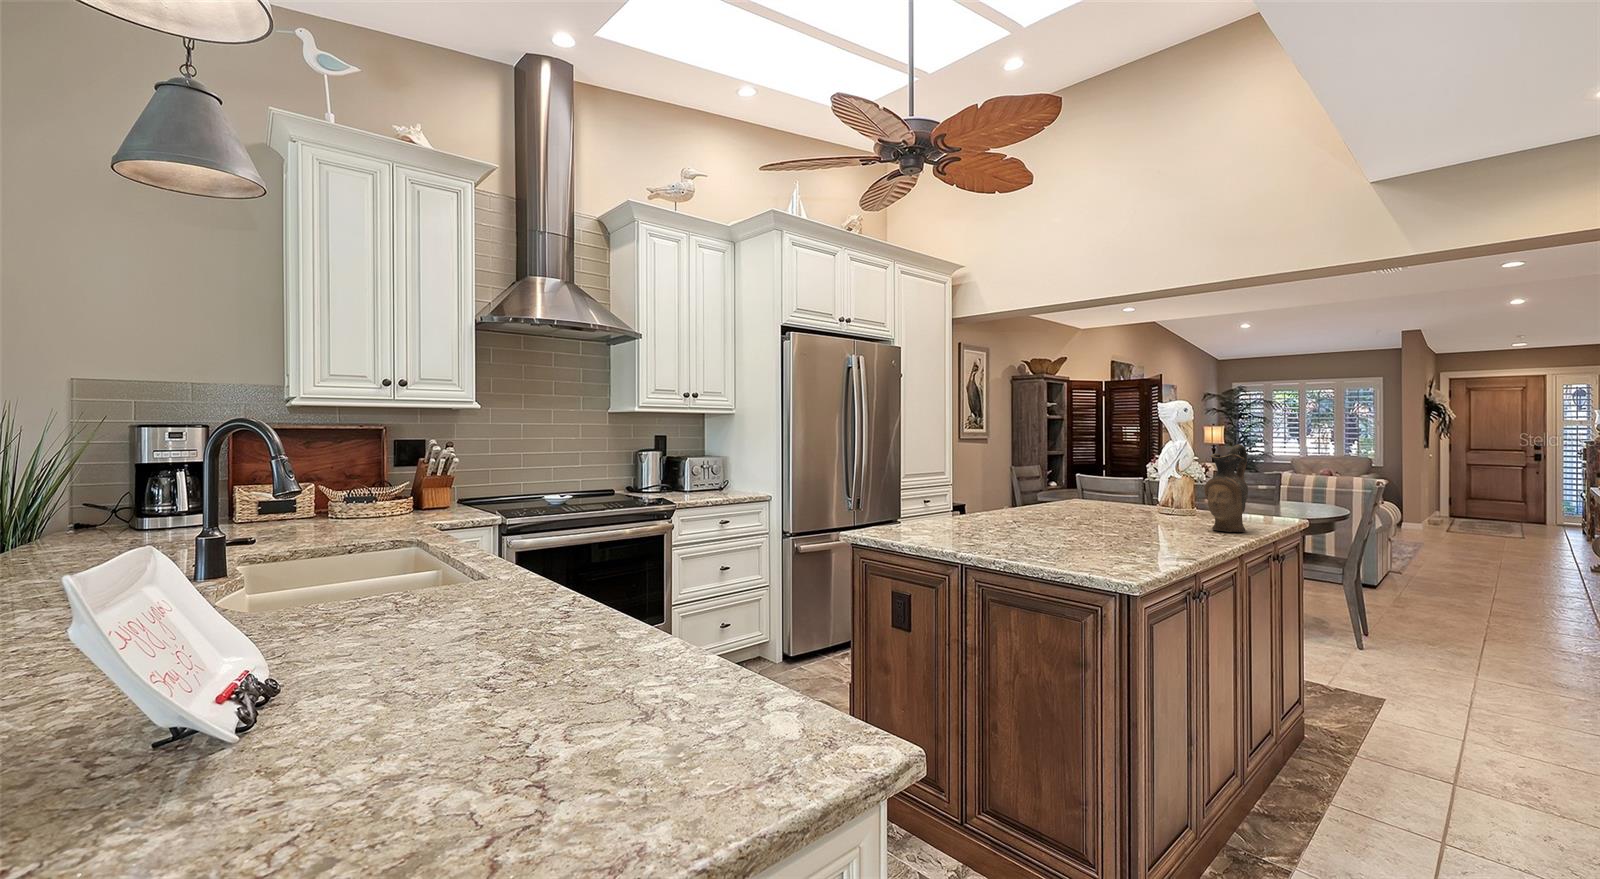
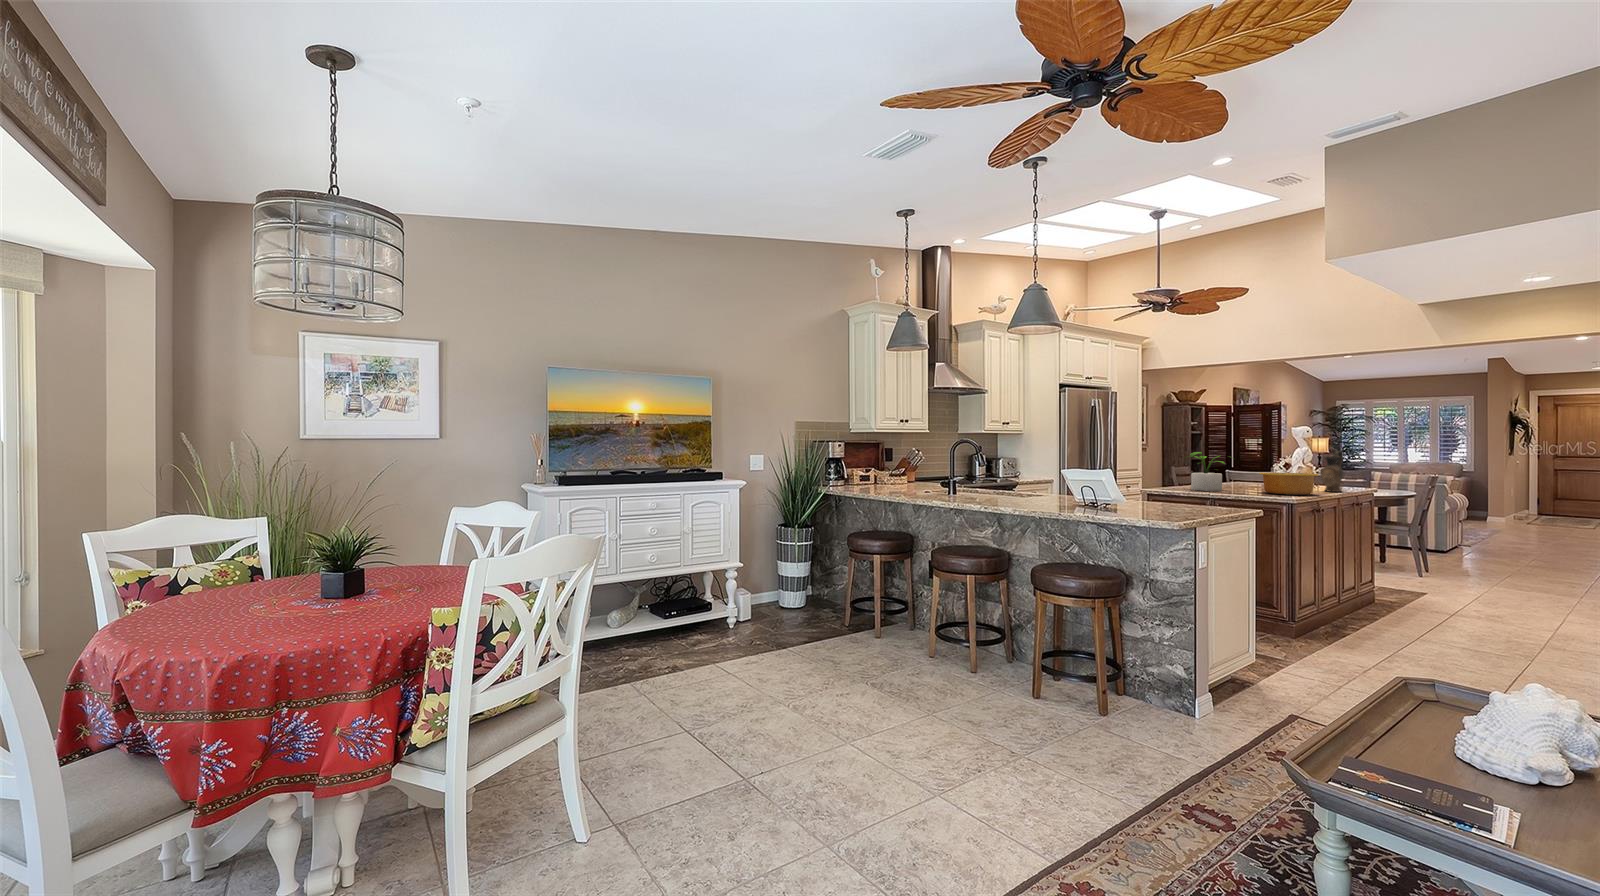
potted plant: none [939,448,1034,535] -> present [1185,452,1230,491]
bowl: none [1079,492,1198,547] -> present [1259,472,1318,495]

